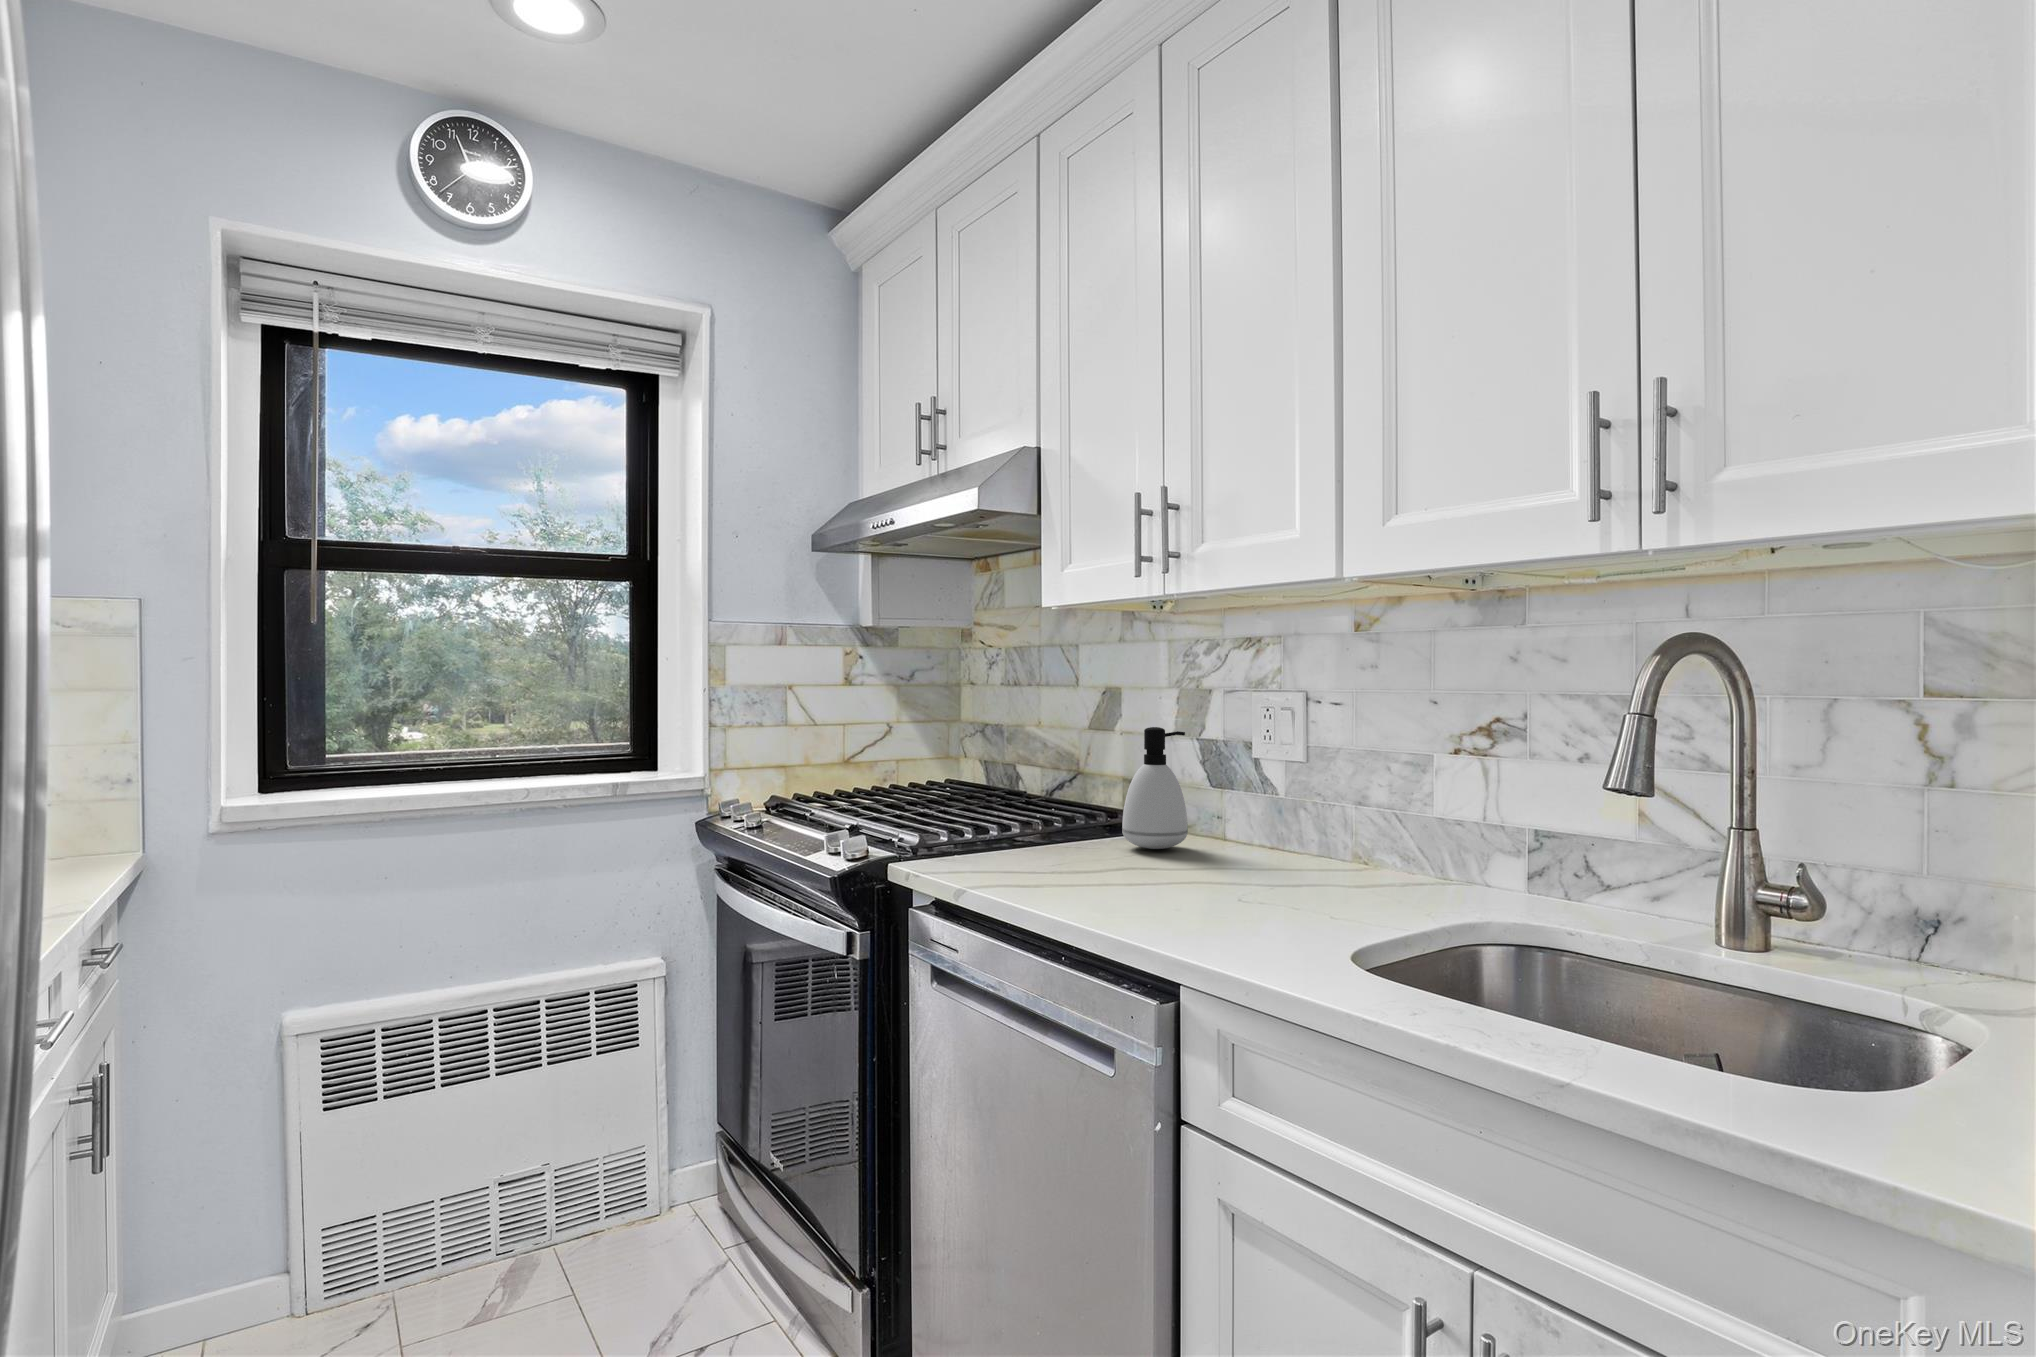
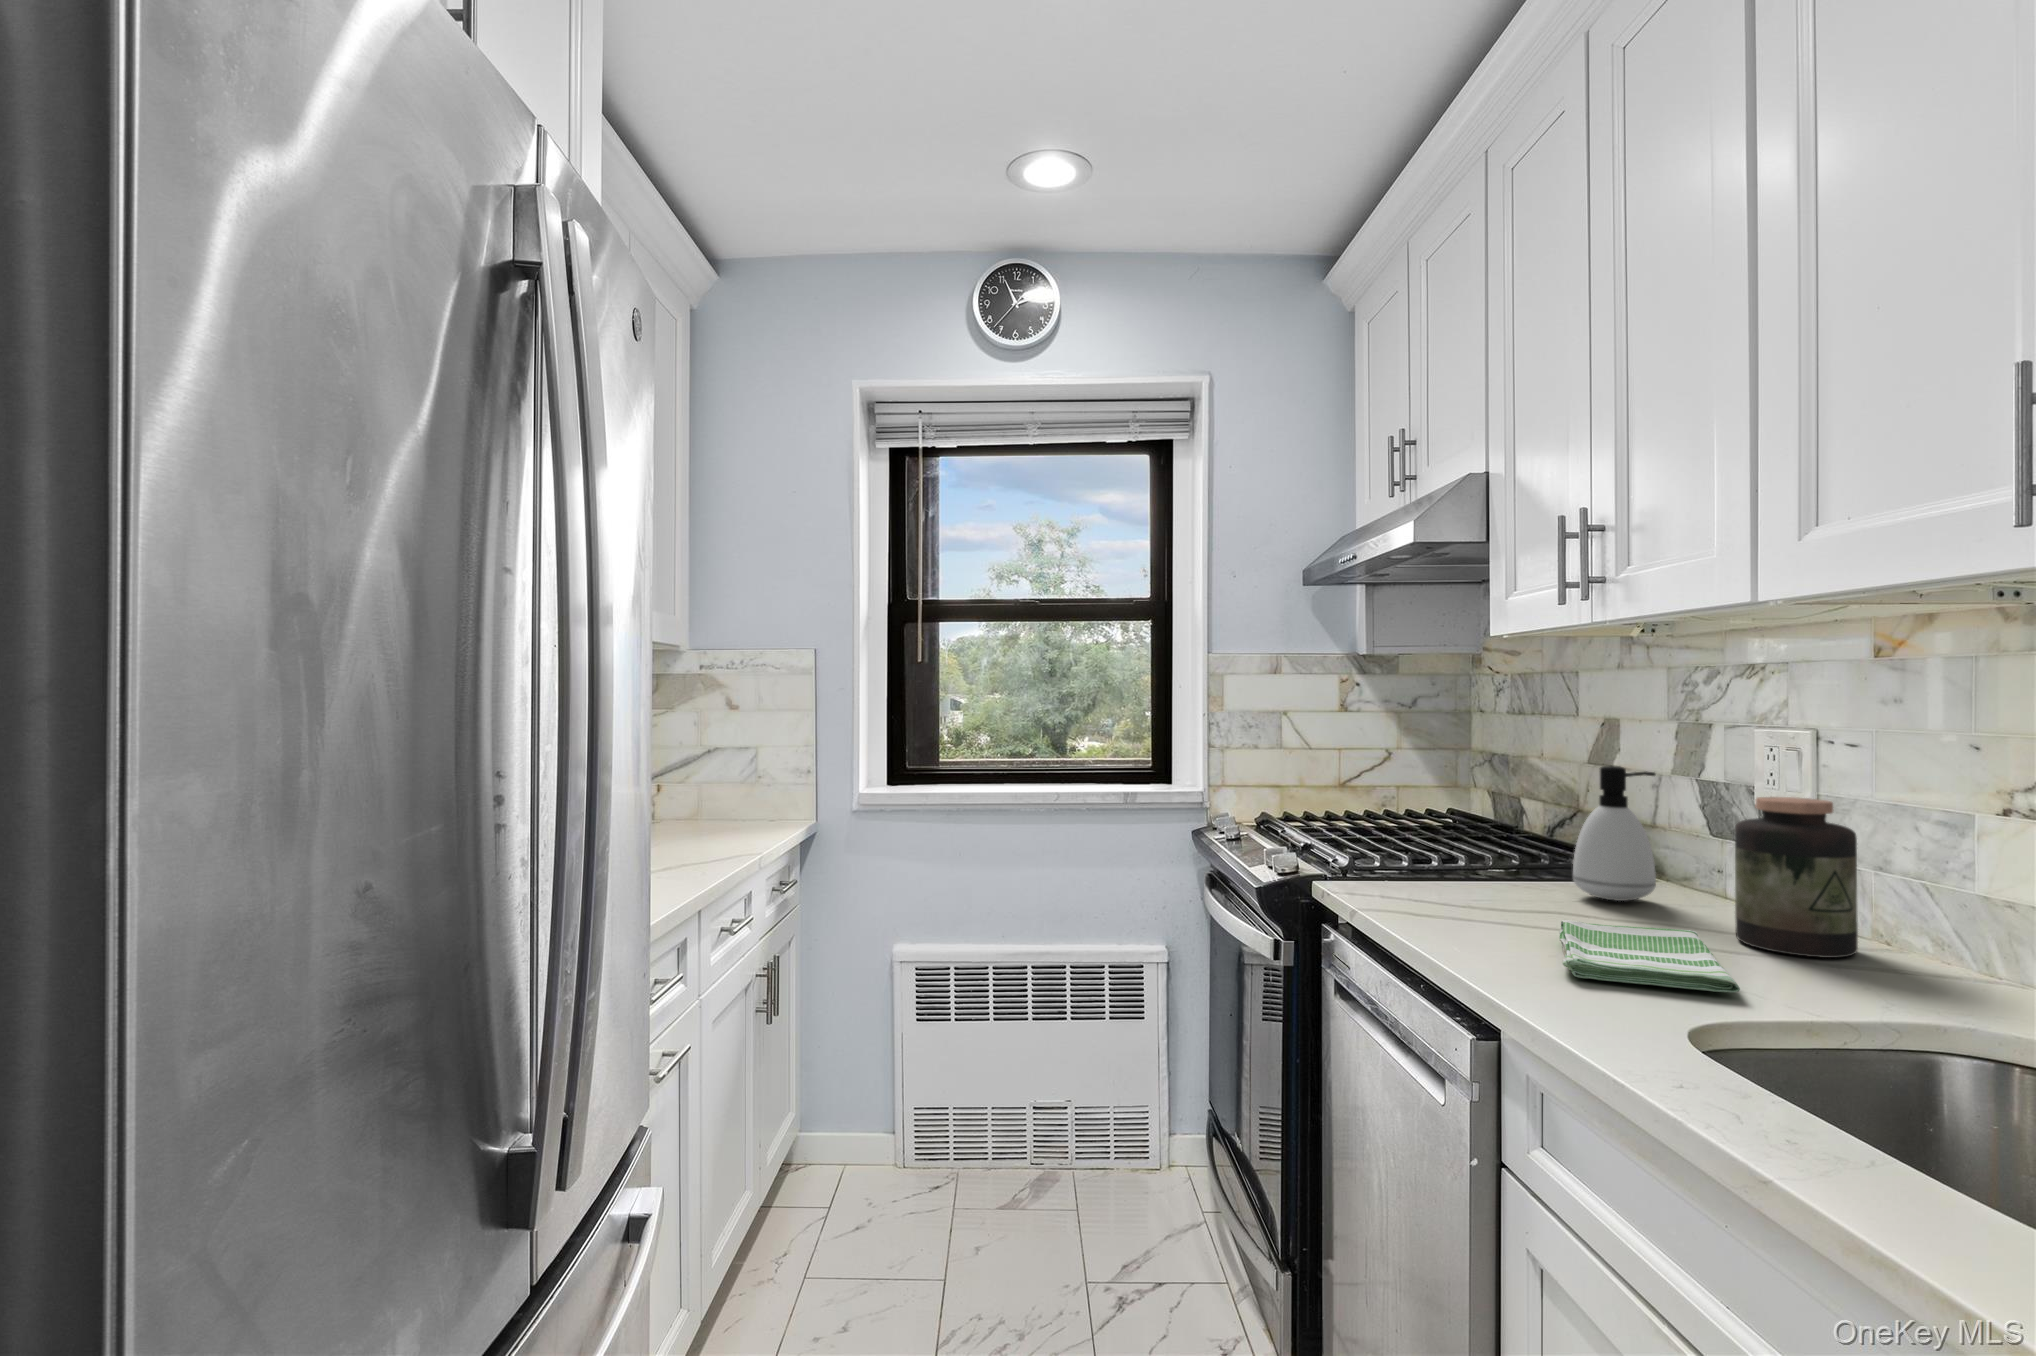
jar: none [1266,747,1350,877] -> present [1735,797,1858,958]
dish towel: none [1150,866,1323,918] -> present [1559,920,1740,993]

